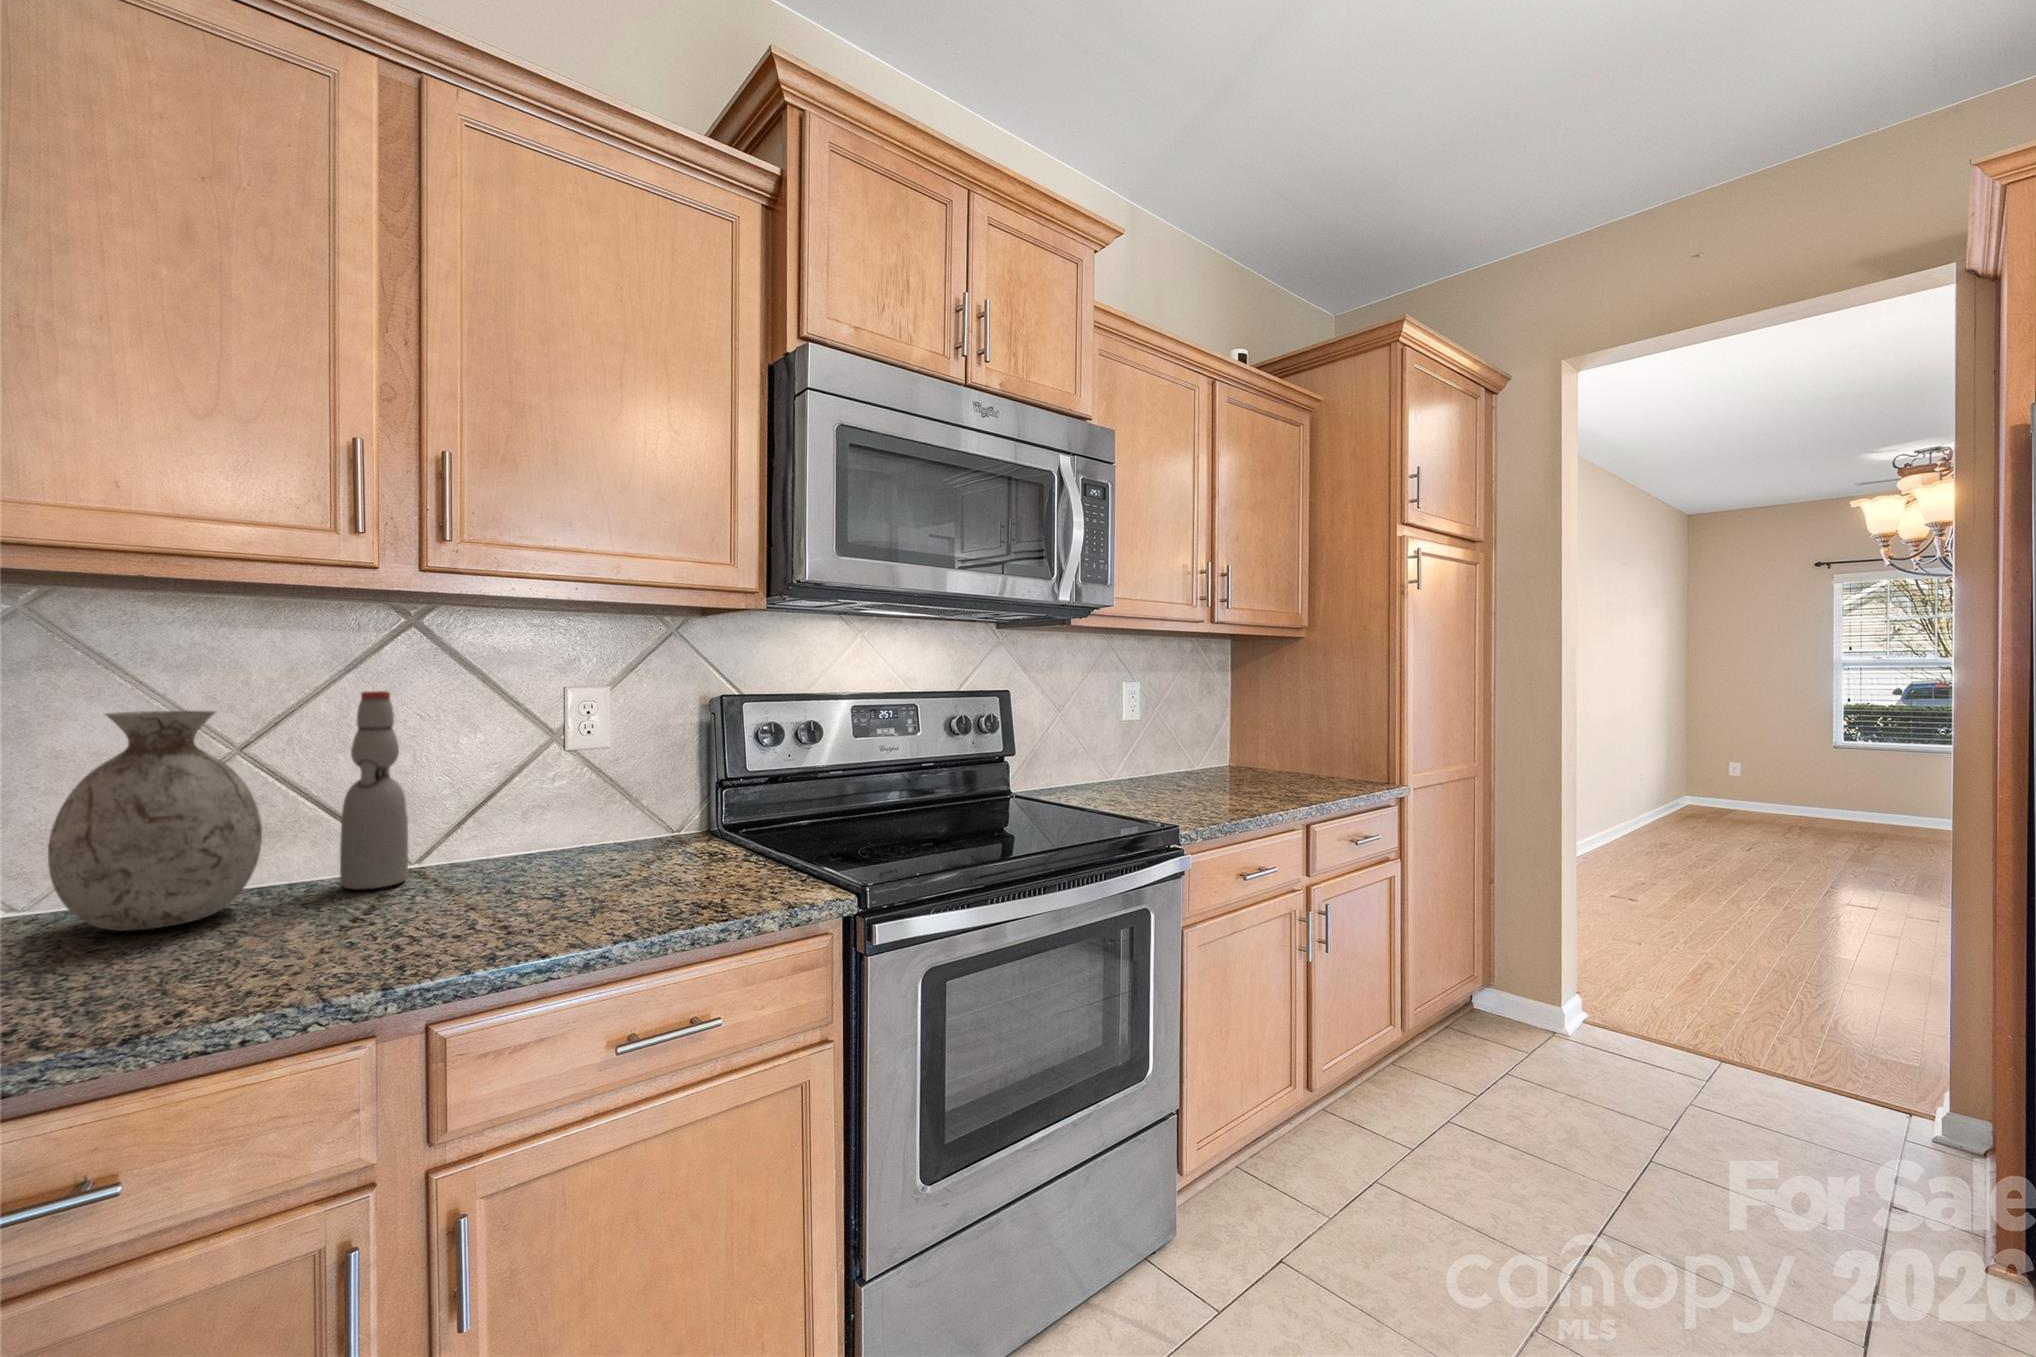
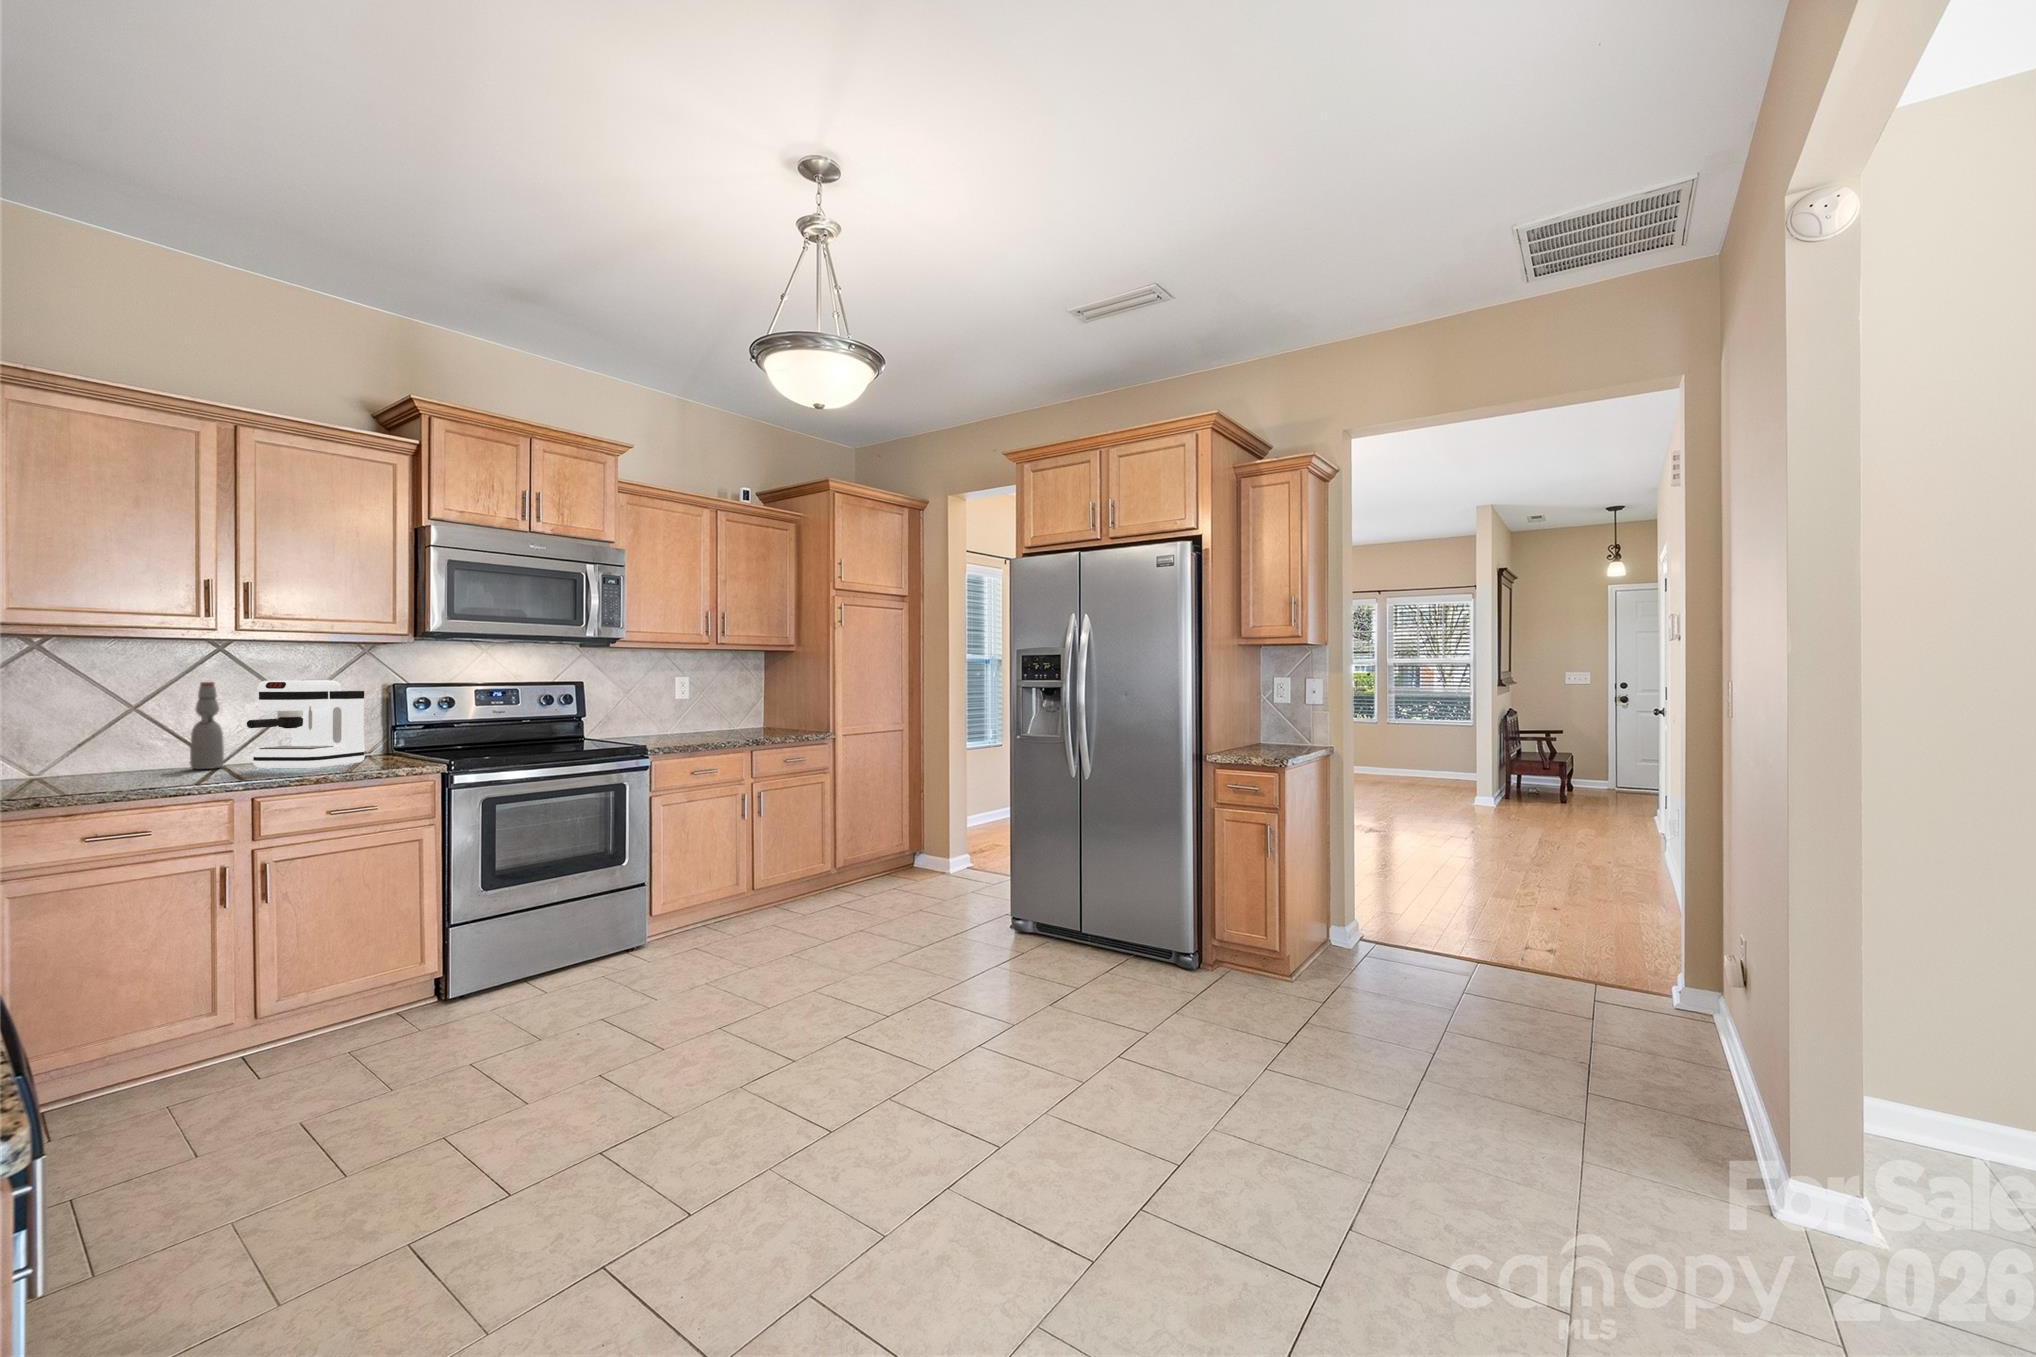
coffee maker: none [437,689,679,903] -> present [247,681,365,770]
vase: present [48,711,262,931] -> none [67,690,157,778]

